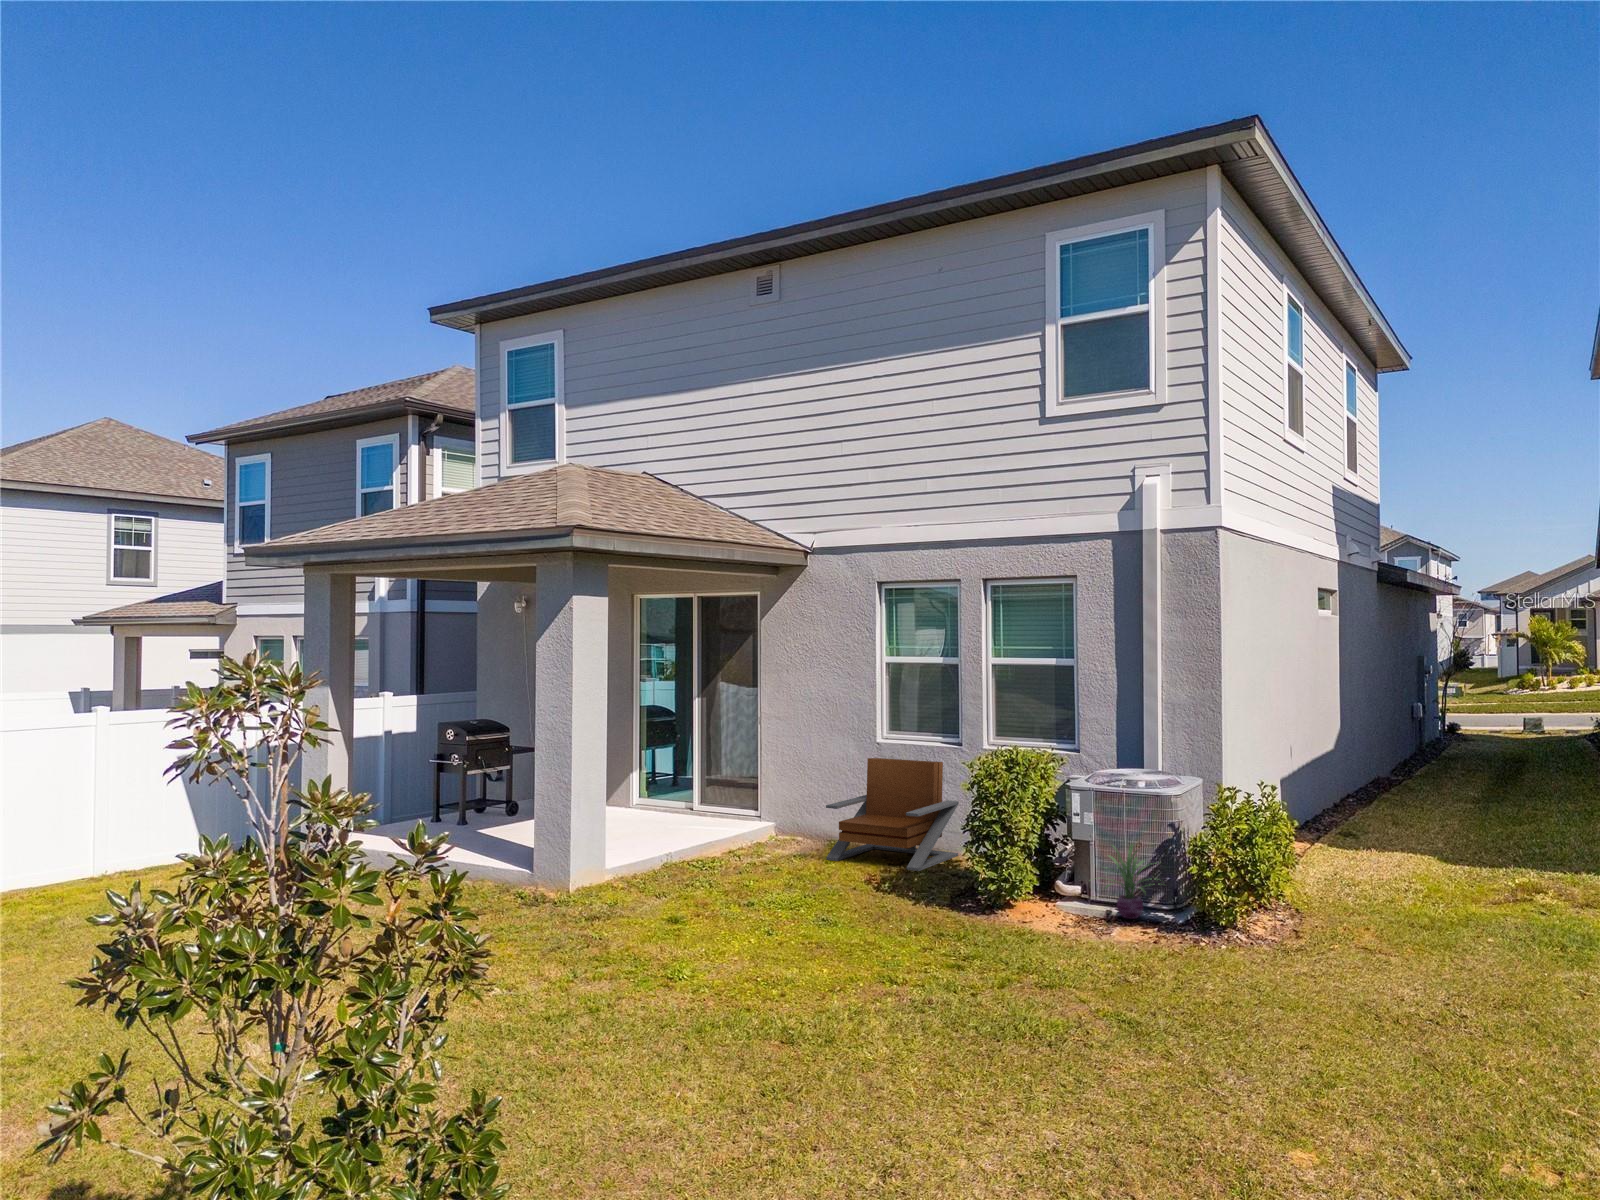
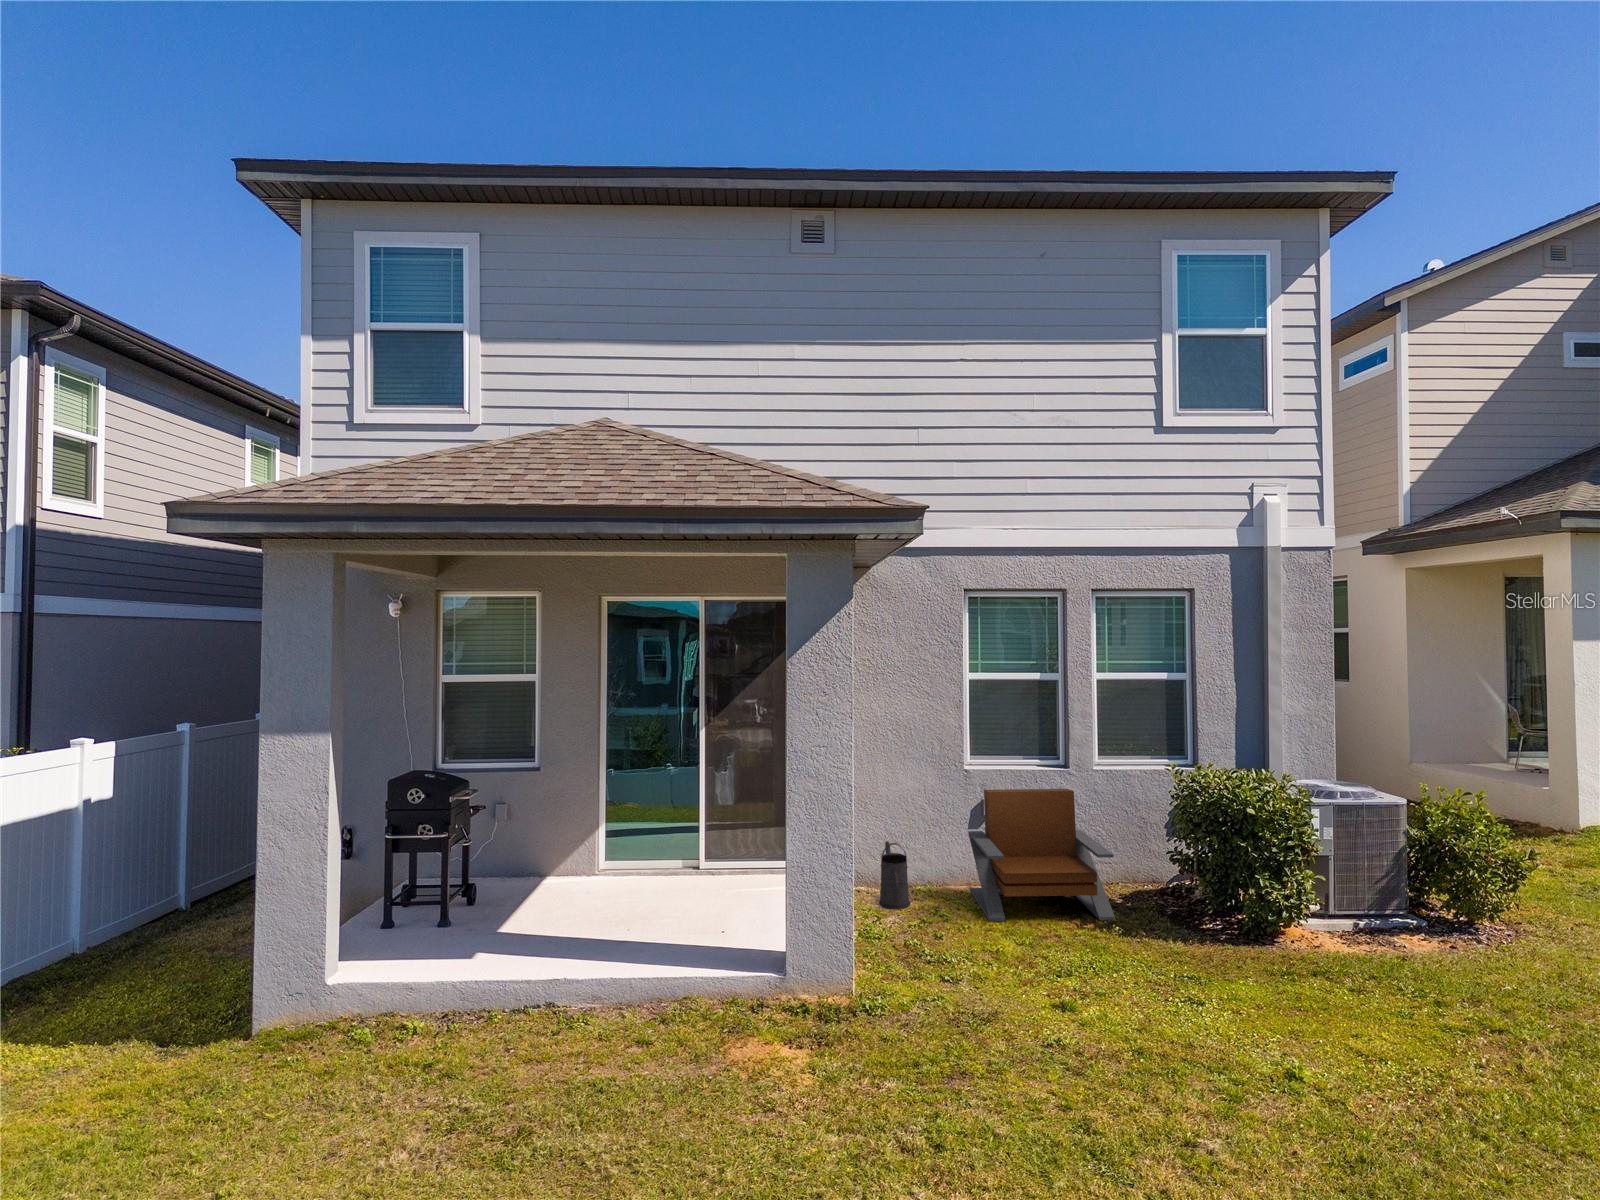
watering can: none [781,795,816,847] -> present [879,841,910,909]
decorative plant: present [1105,844,1145,919] -> none [1393,866,1492,947]

